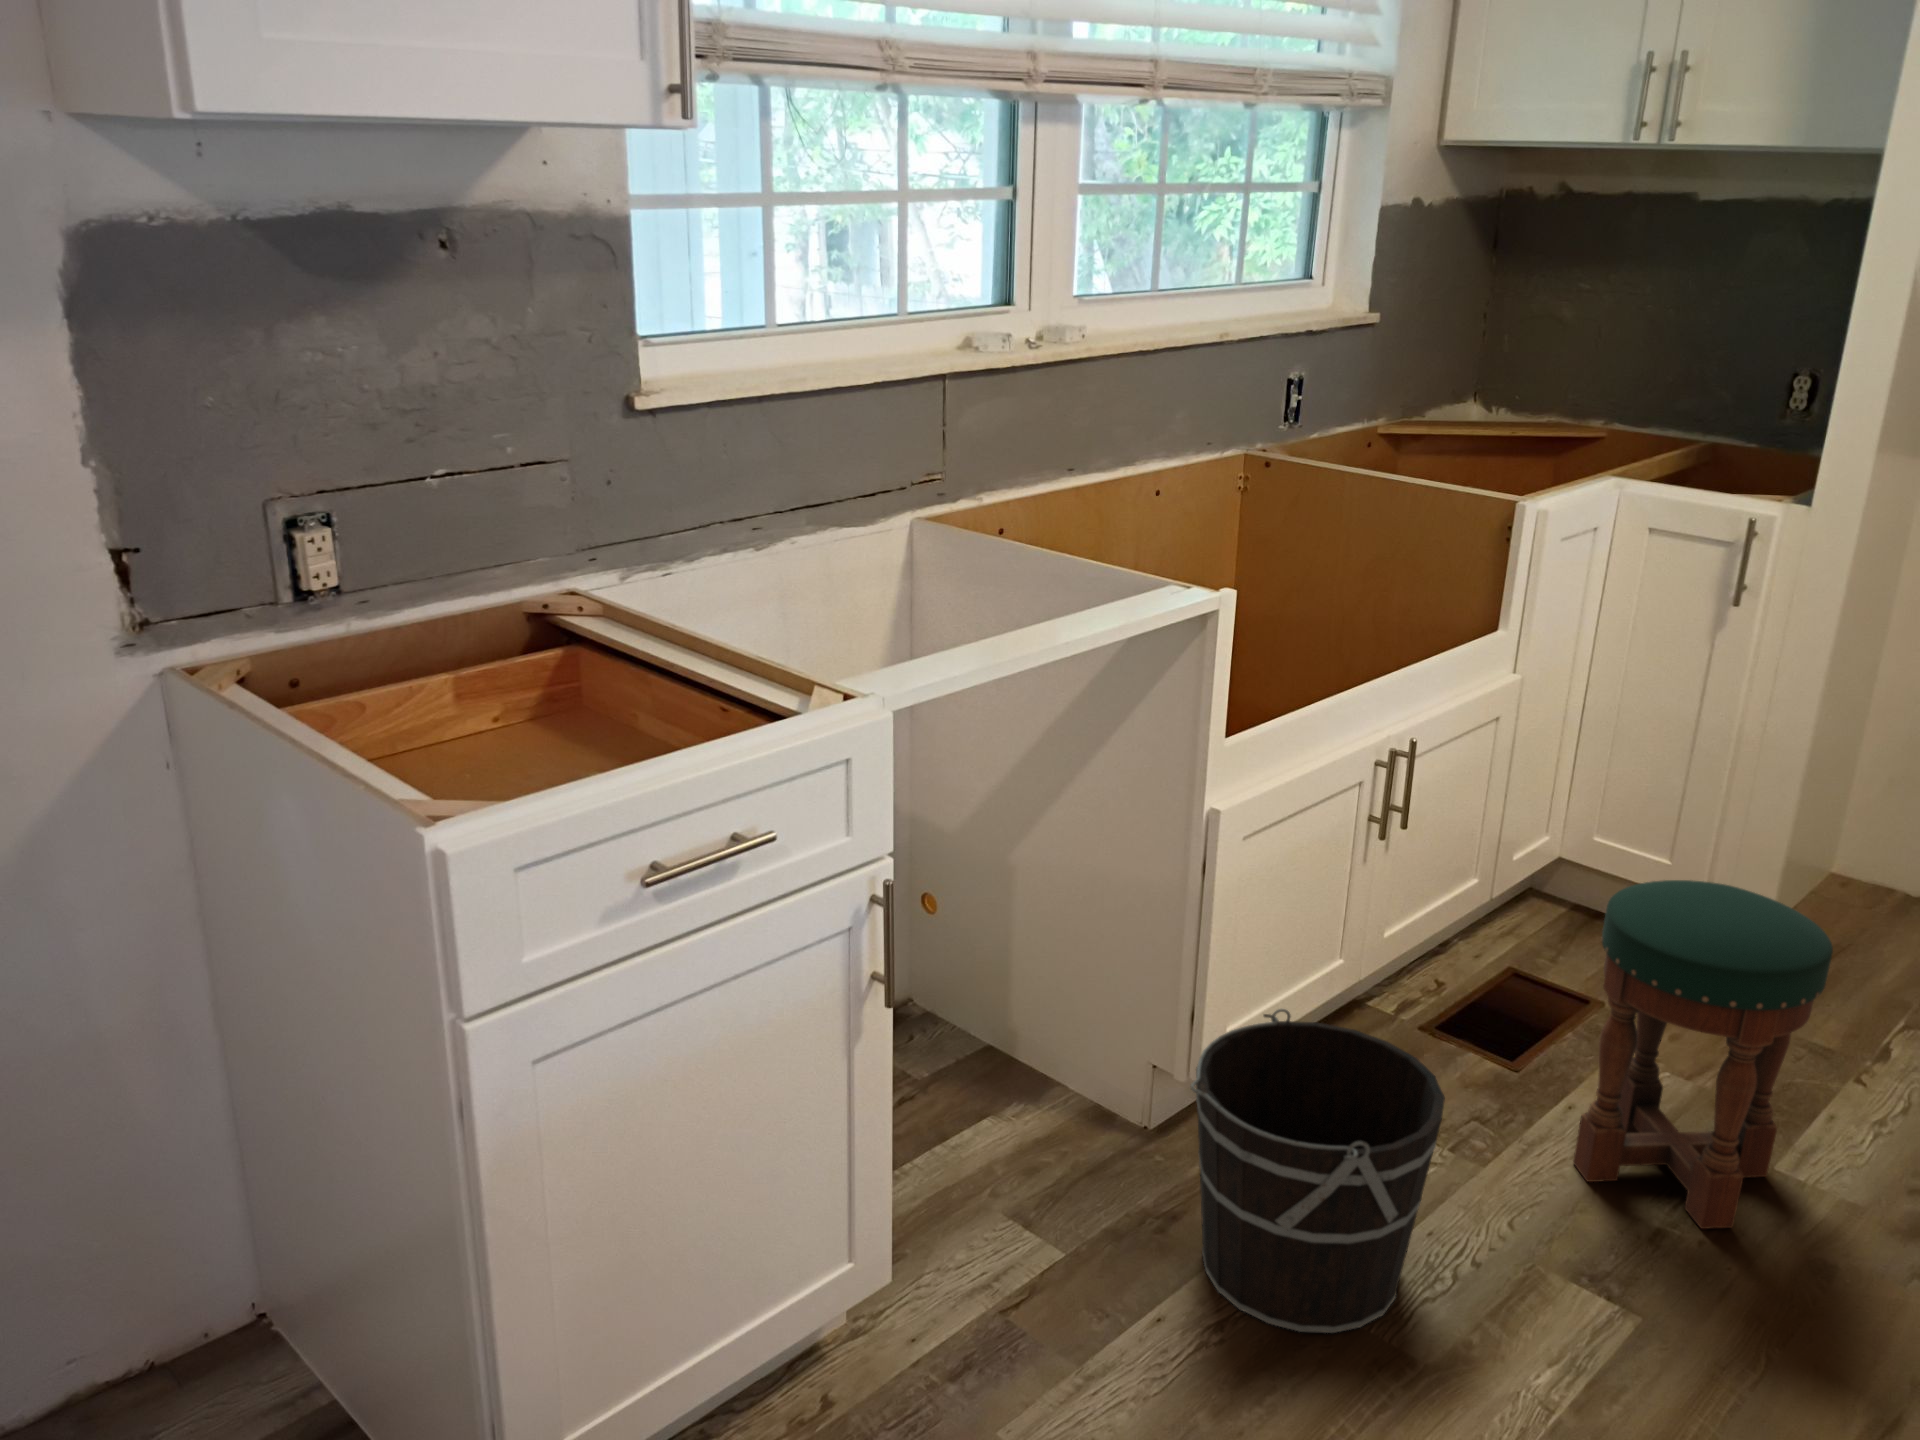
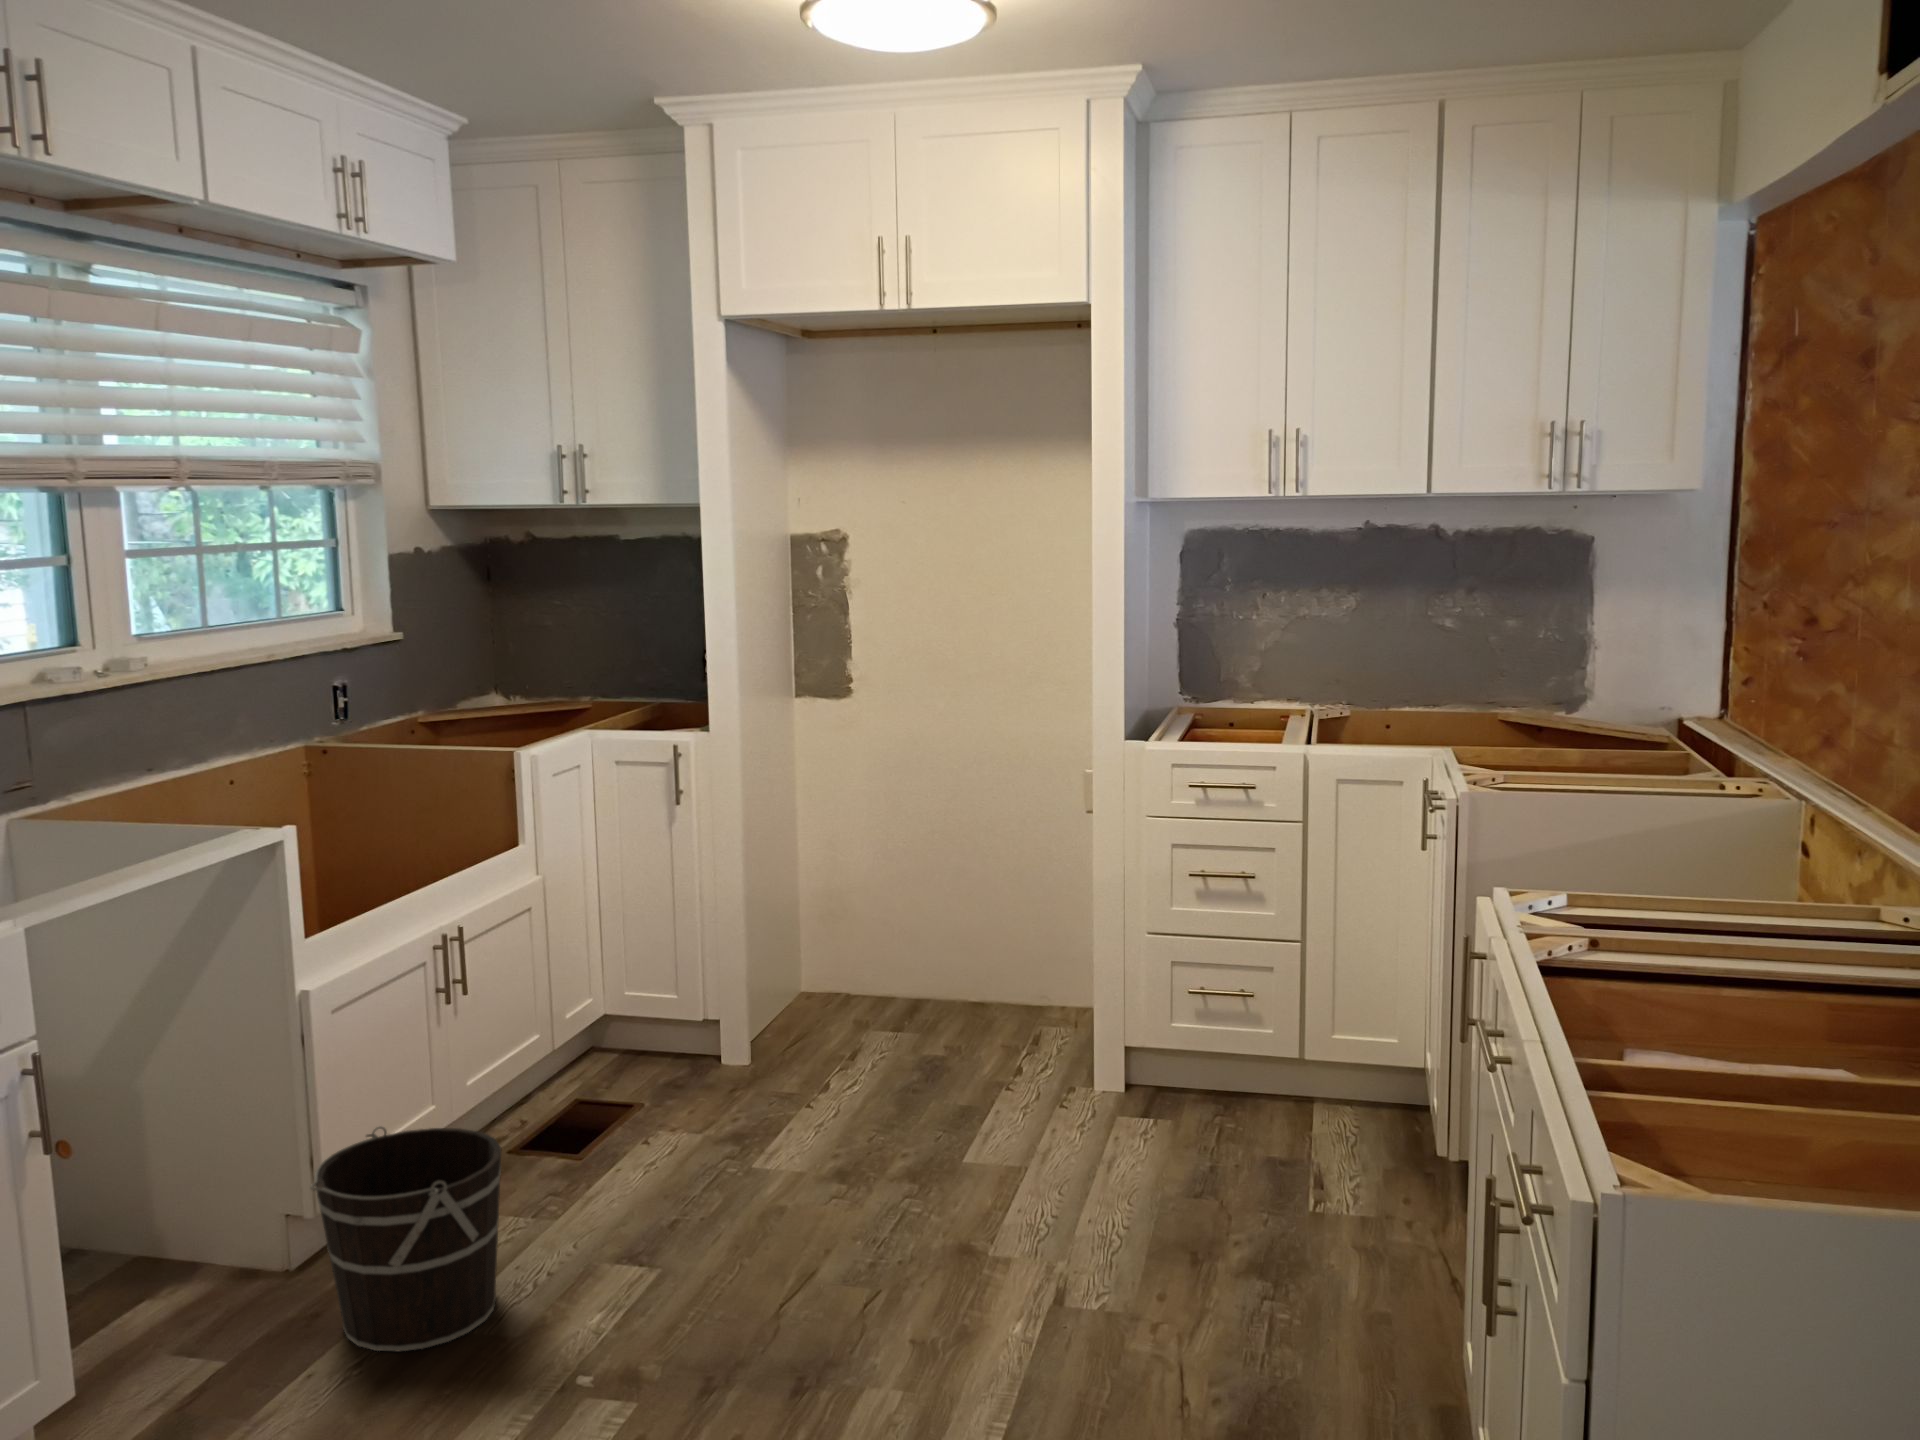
stool: present [1573,880,1833,1229] -> none [605,978,748,1211]

